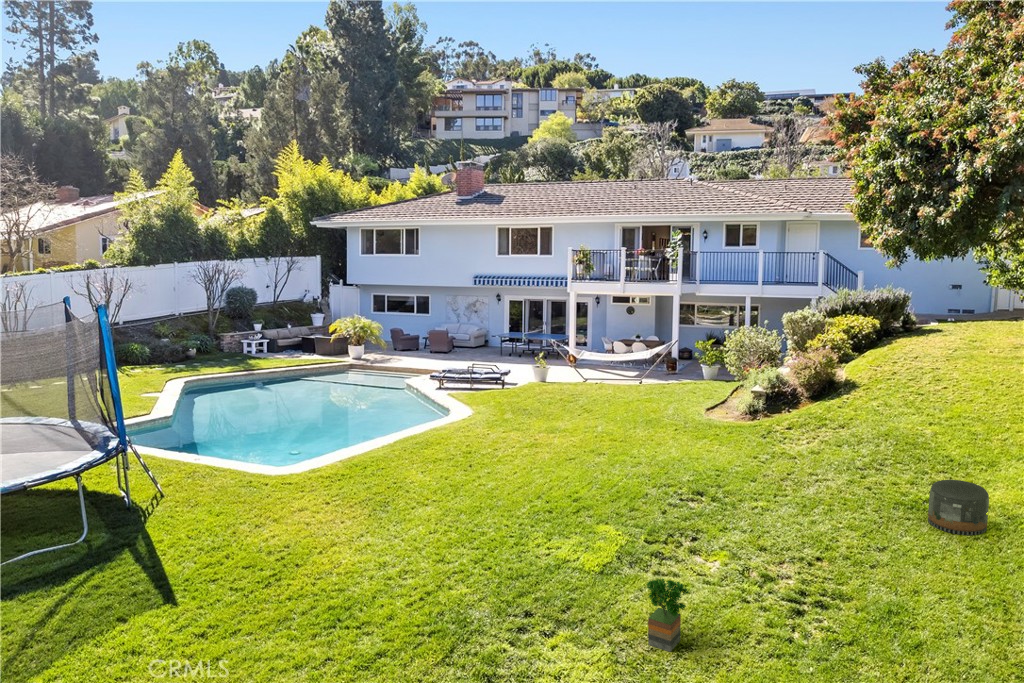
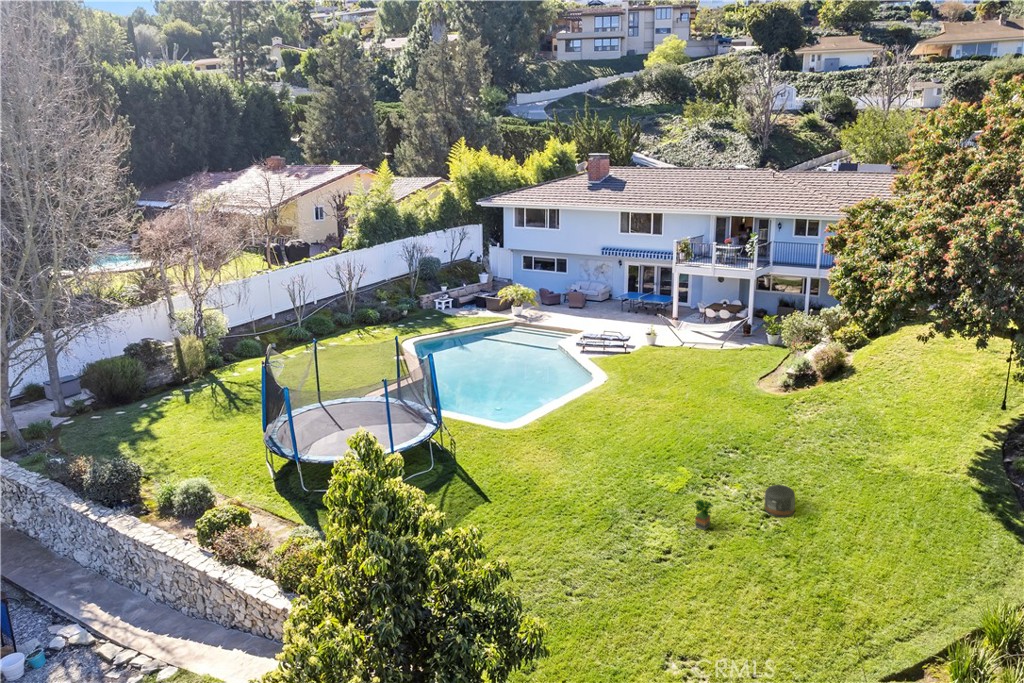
pouf: present [928,480,989,535] -> present [765,485,795,517]

